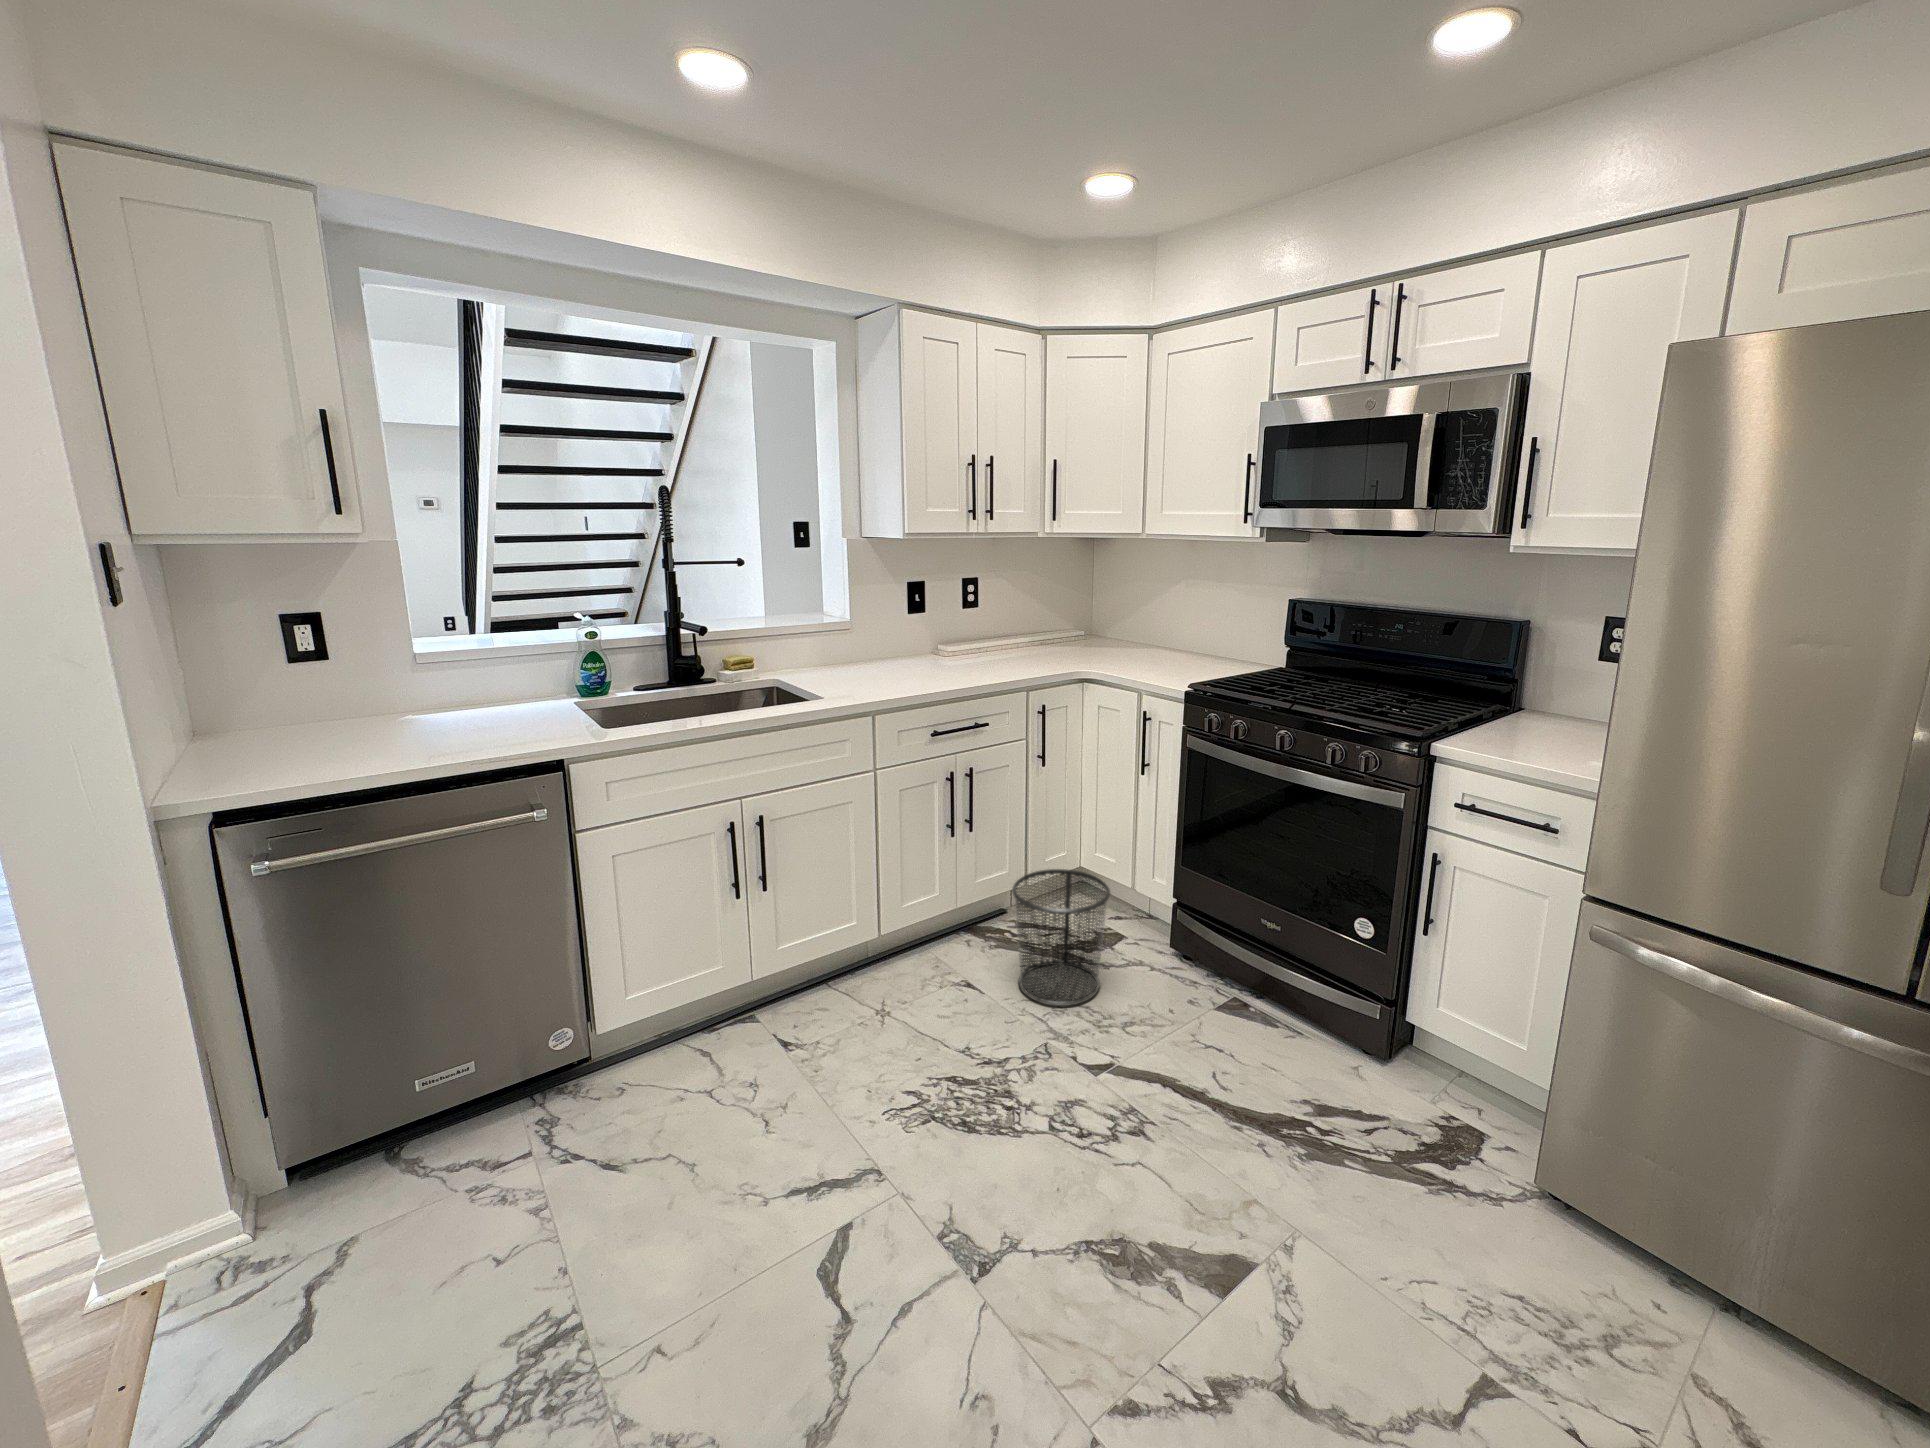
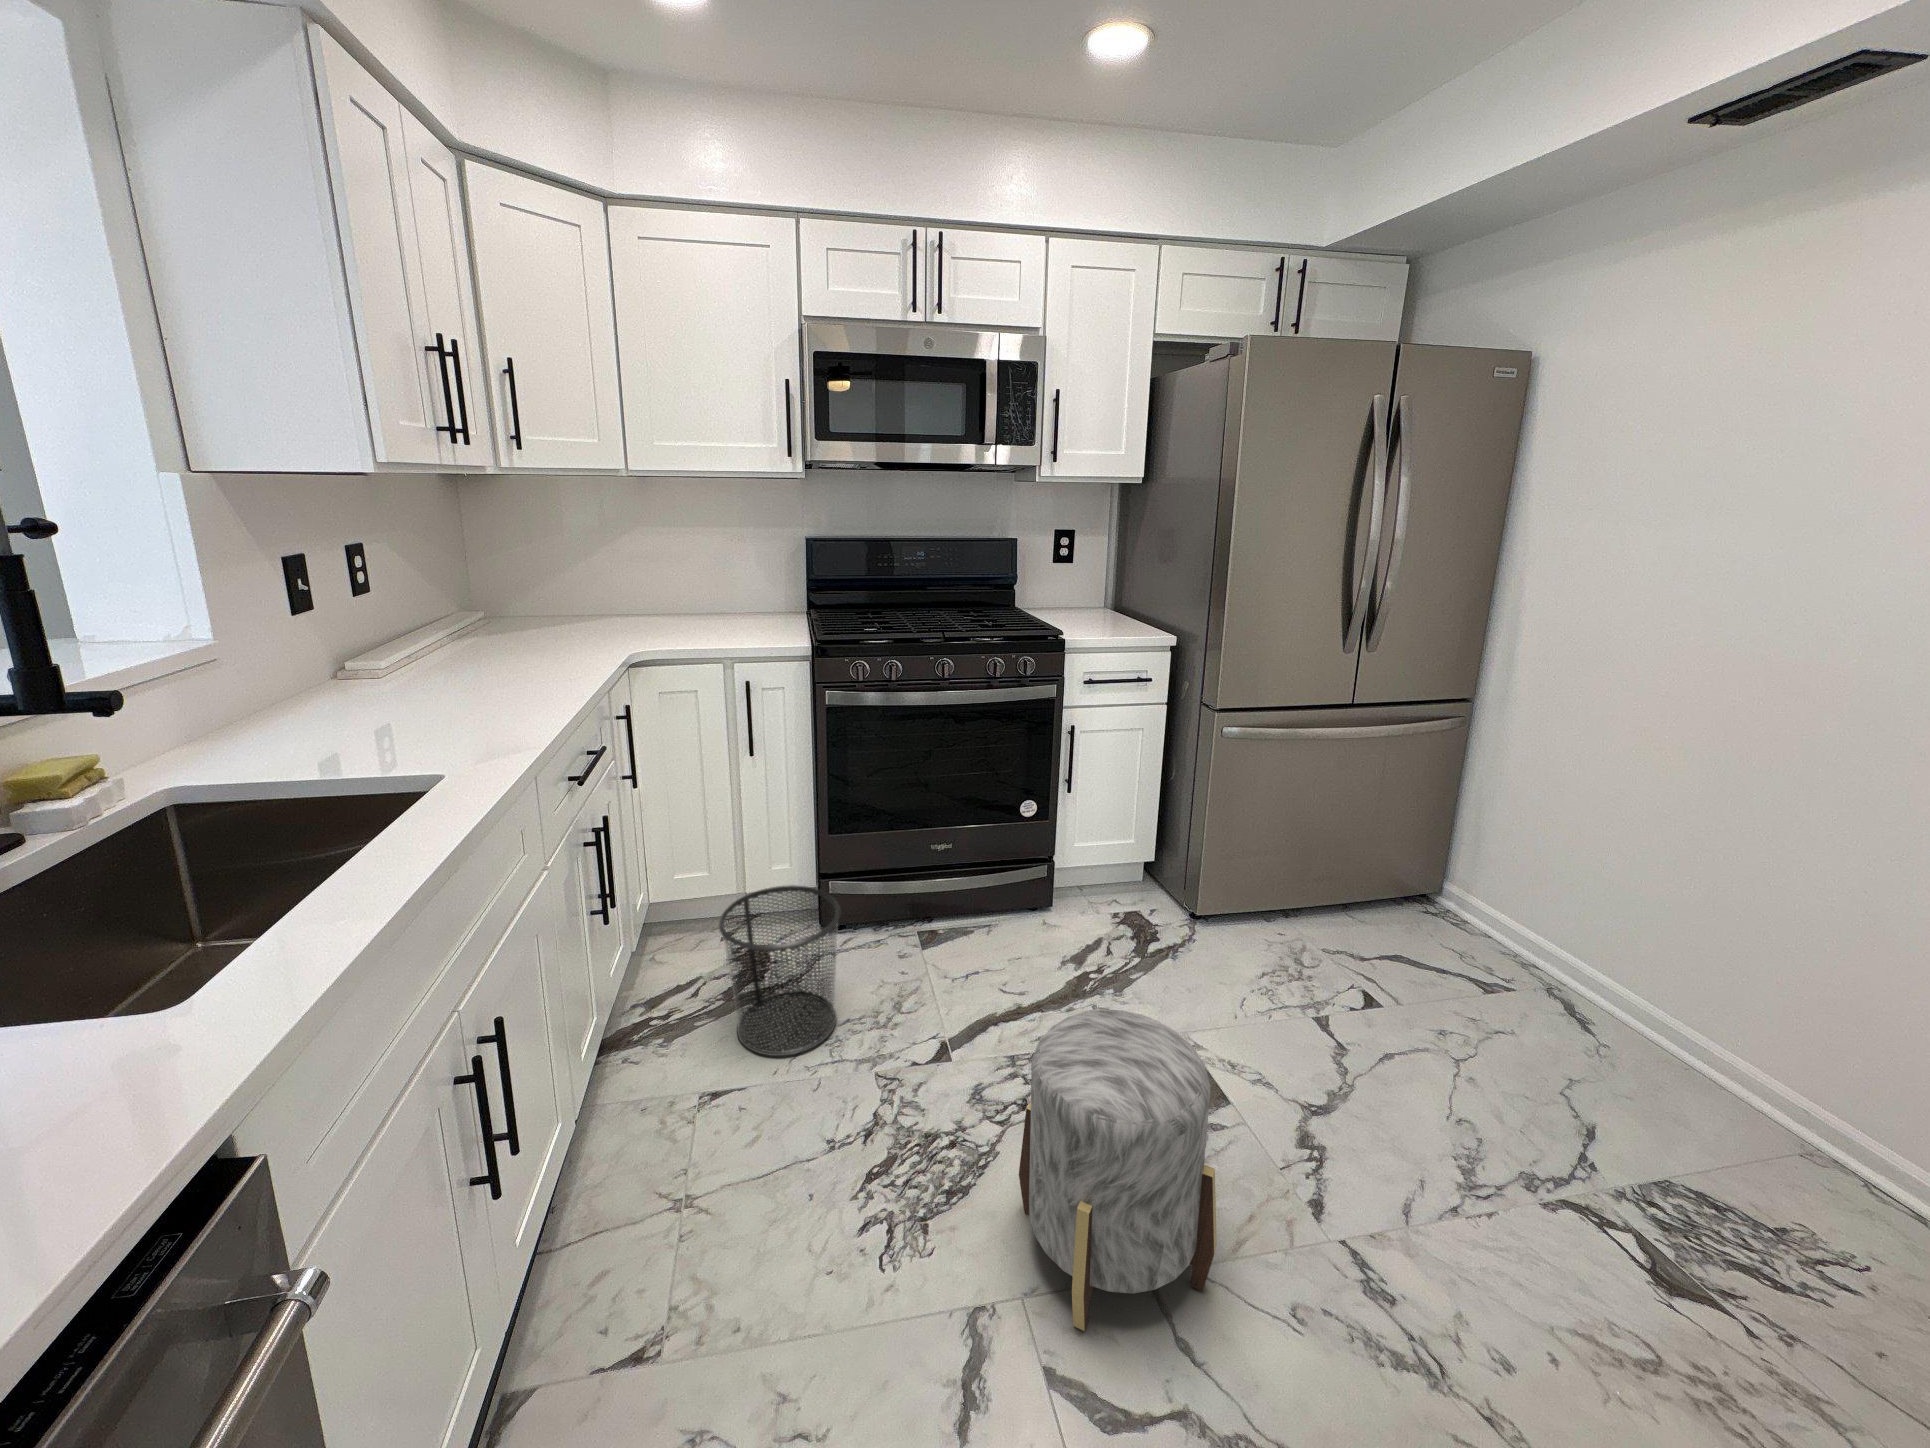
stool: none [882,1014,1062,1312] -> present [1019,1009,1217,1331]

